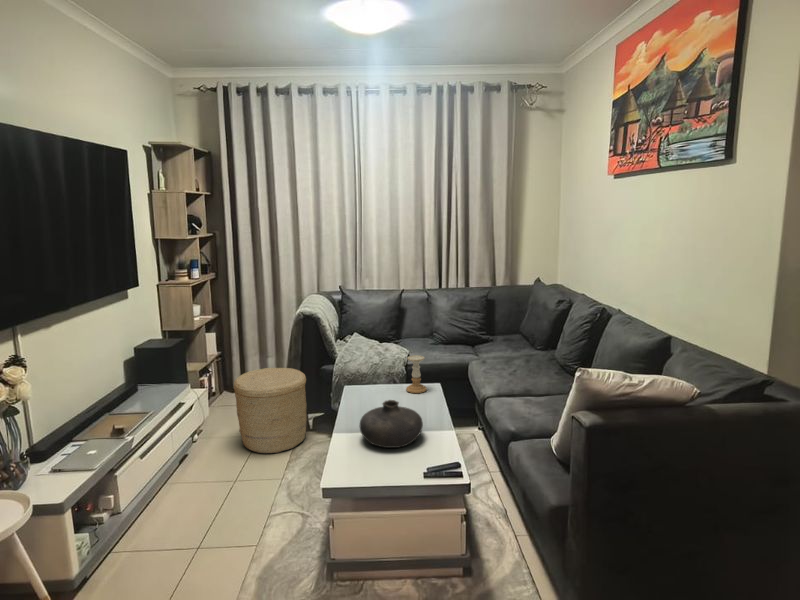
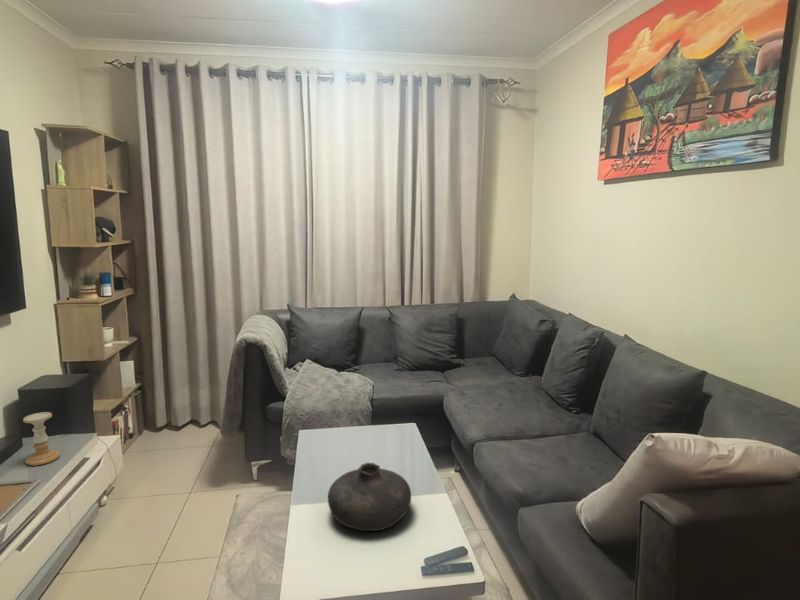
candle holder: present [406,355,427,393] -> present [23,412,59,466]
woven basket: present [234,368,307,453] -> none [155,407,250,520]

